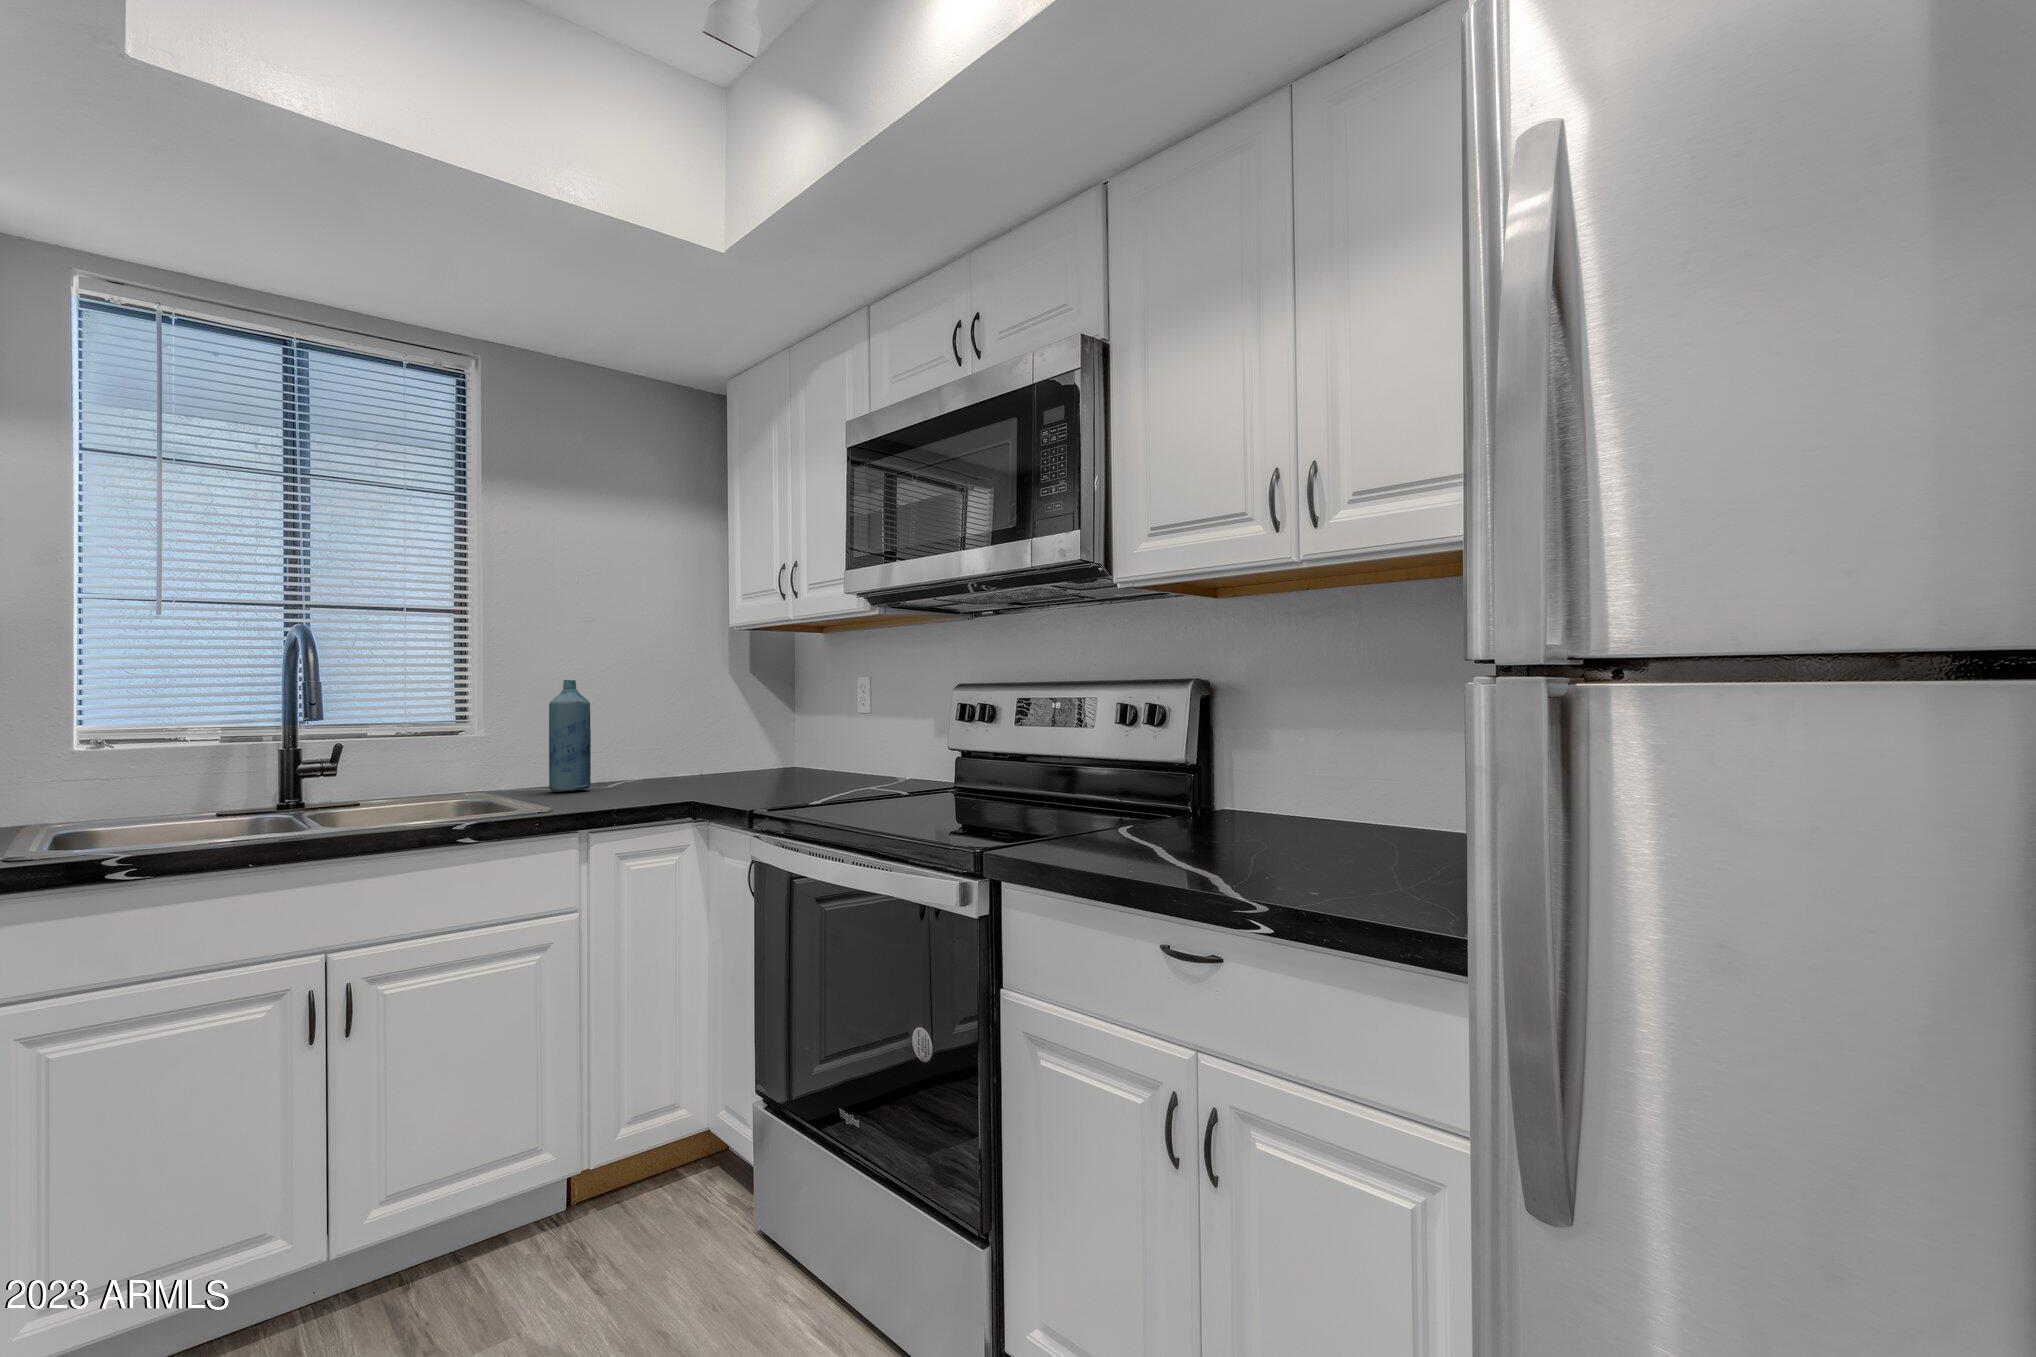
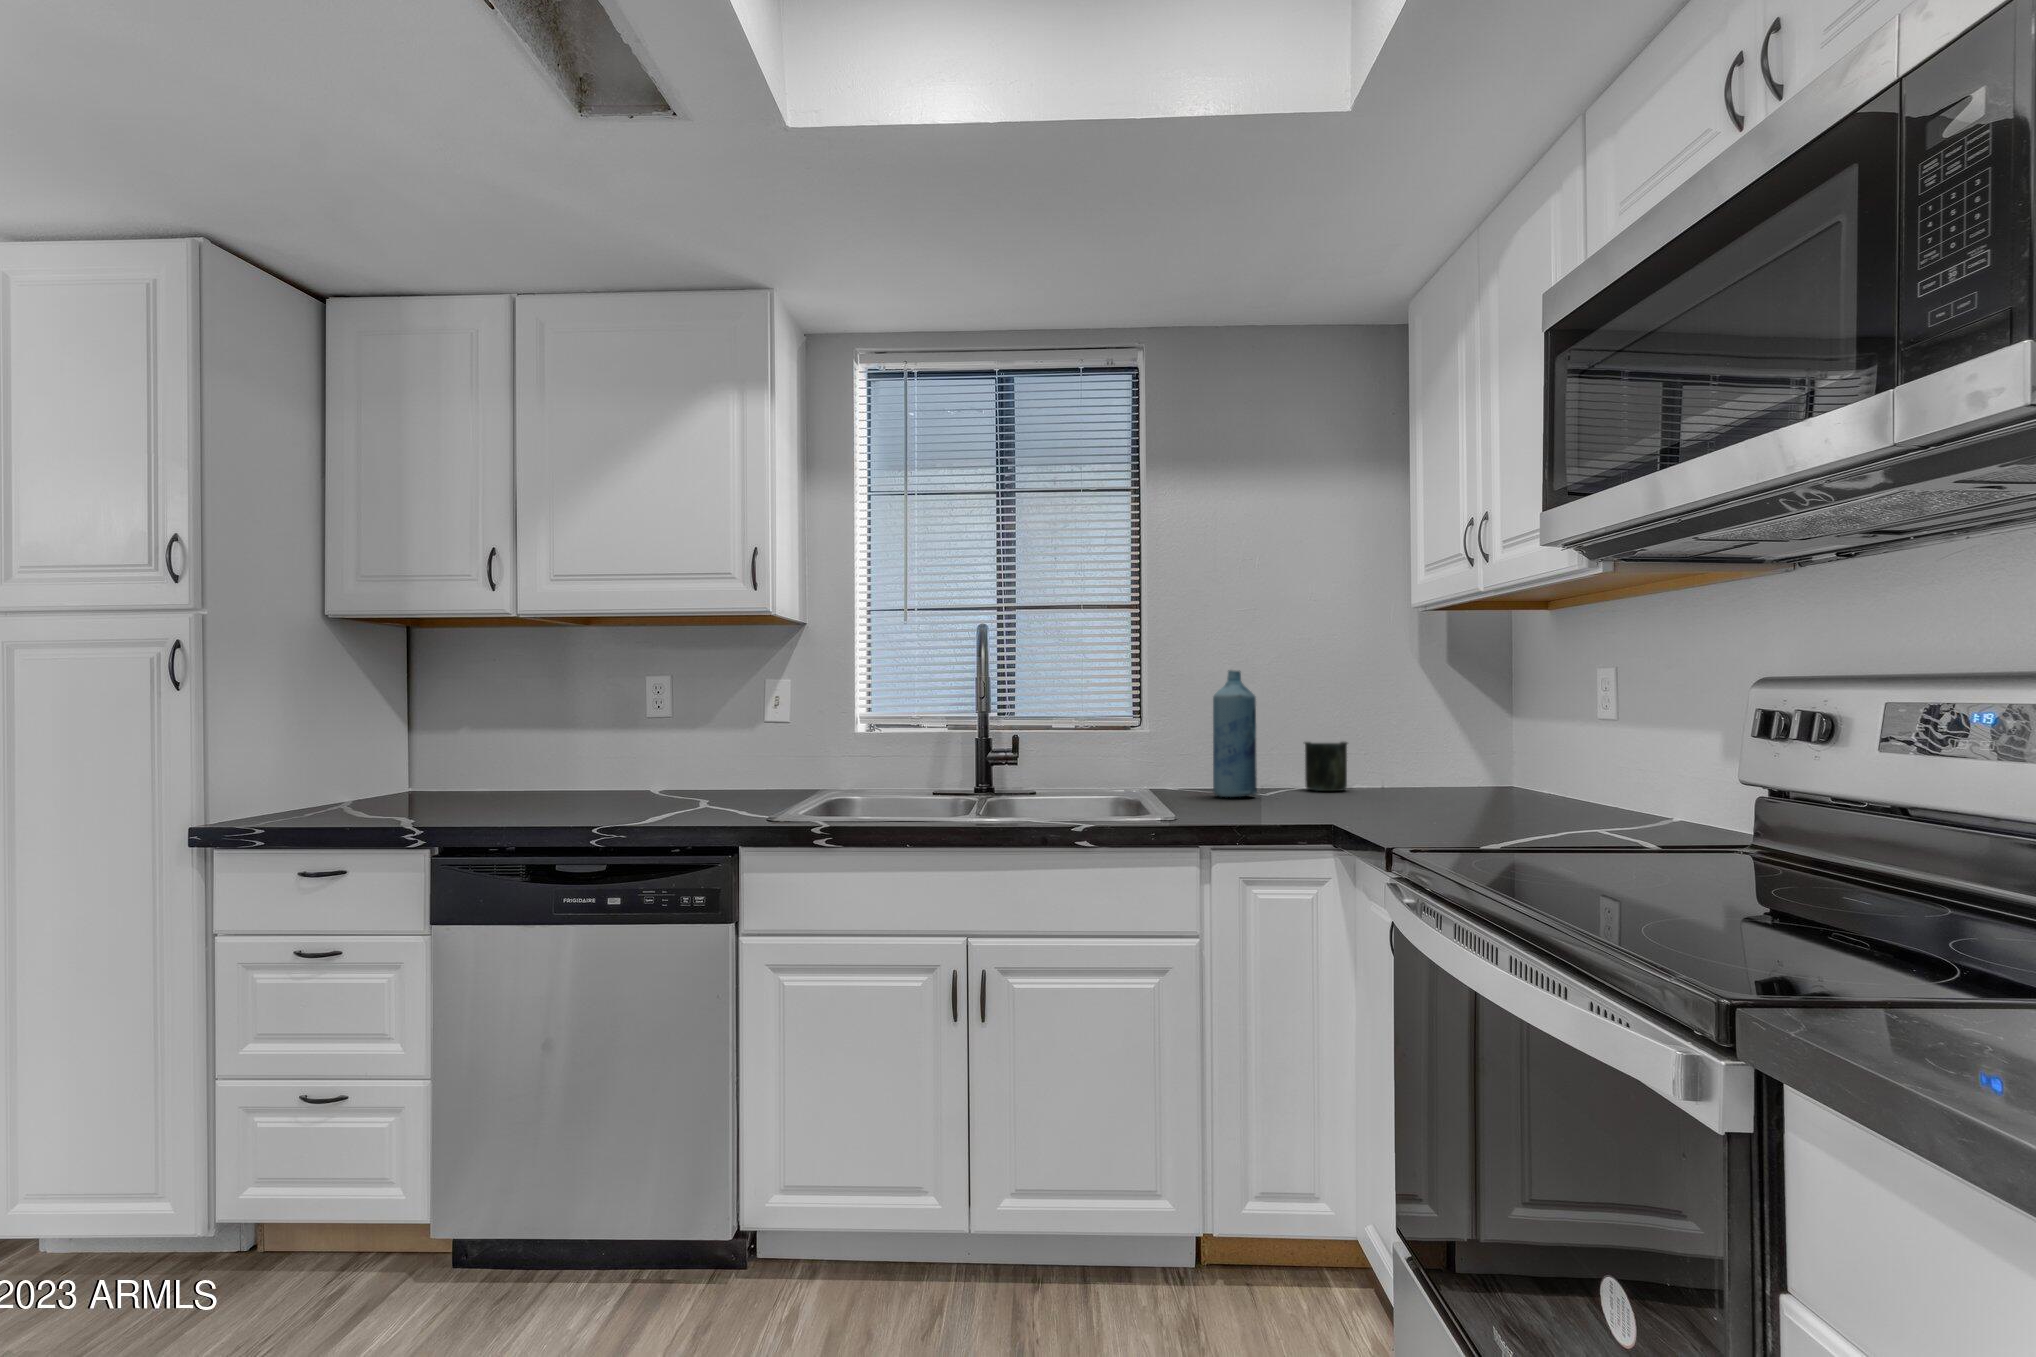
mug: none [621,740,660,781] -> present [1305,742,1347,791]

